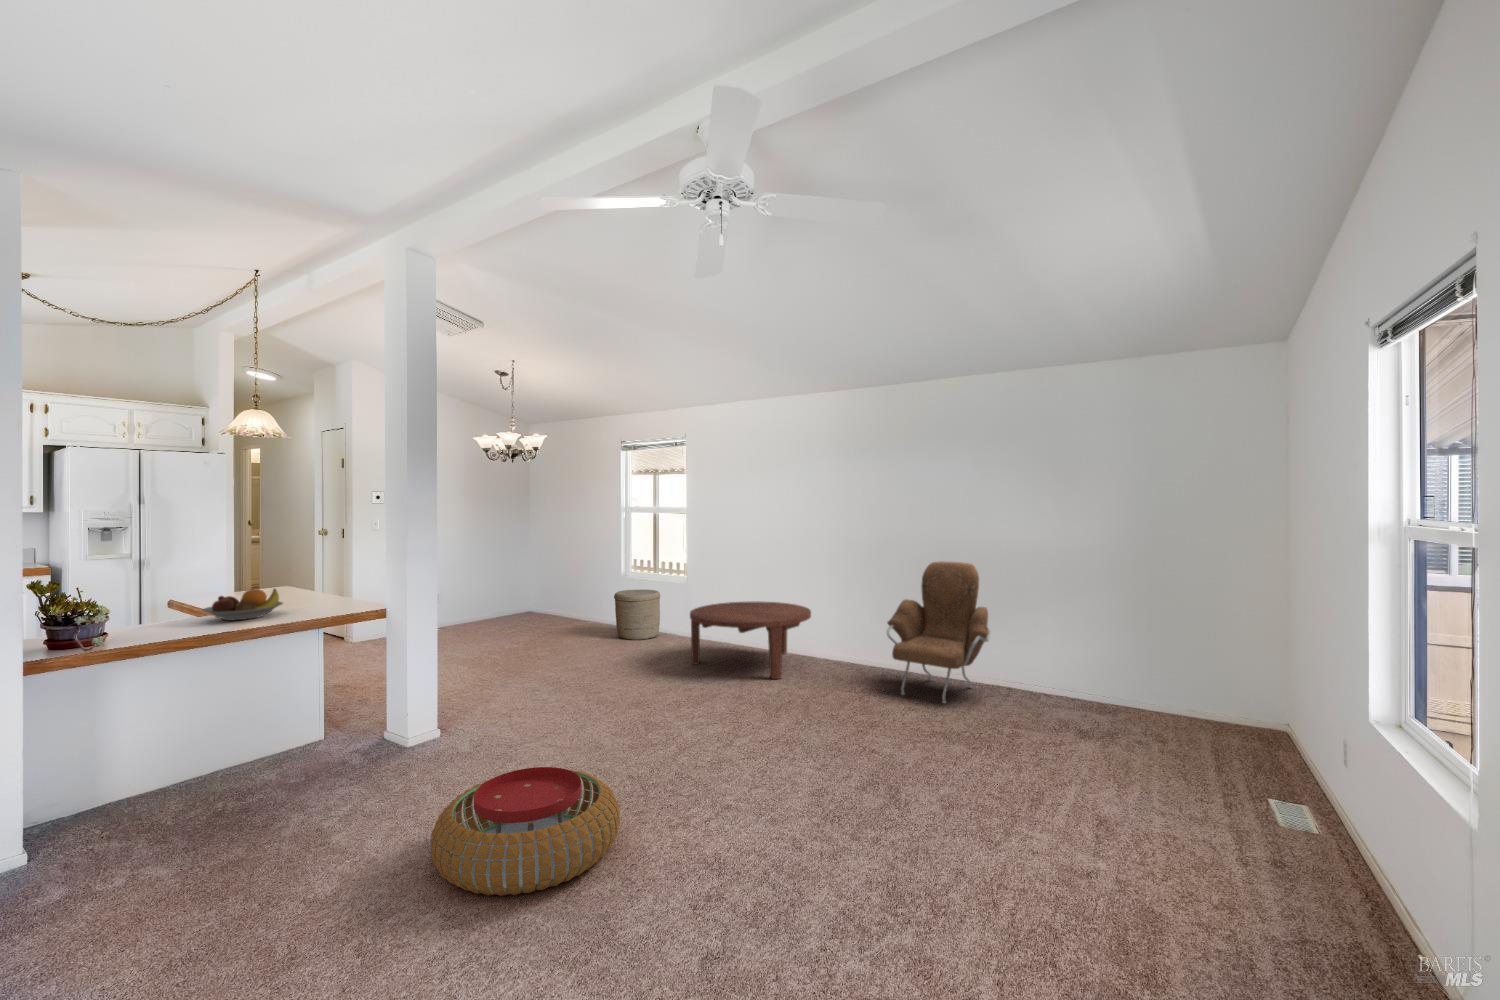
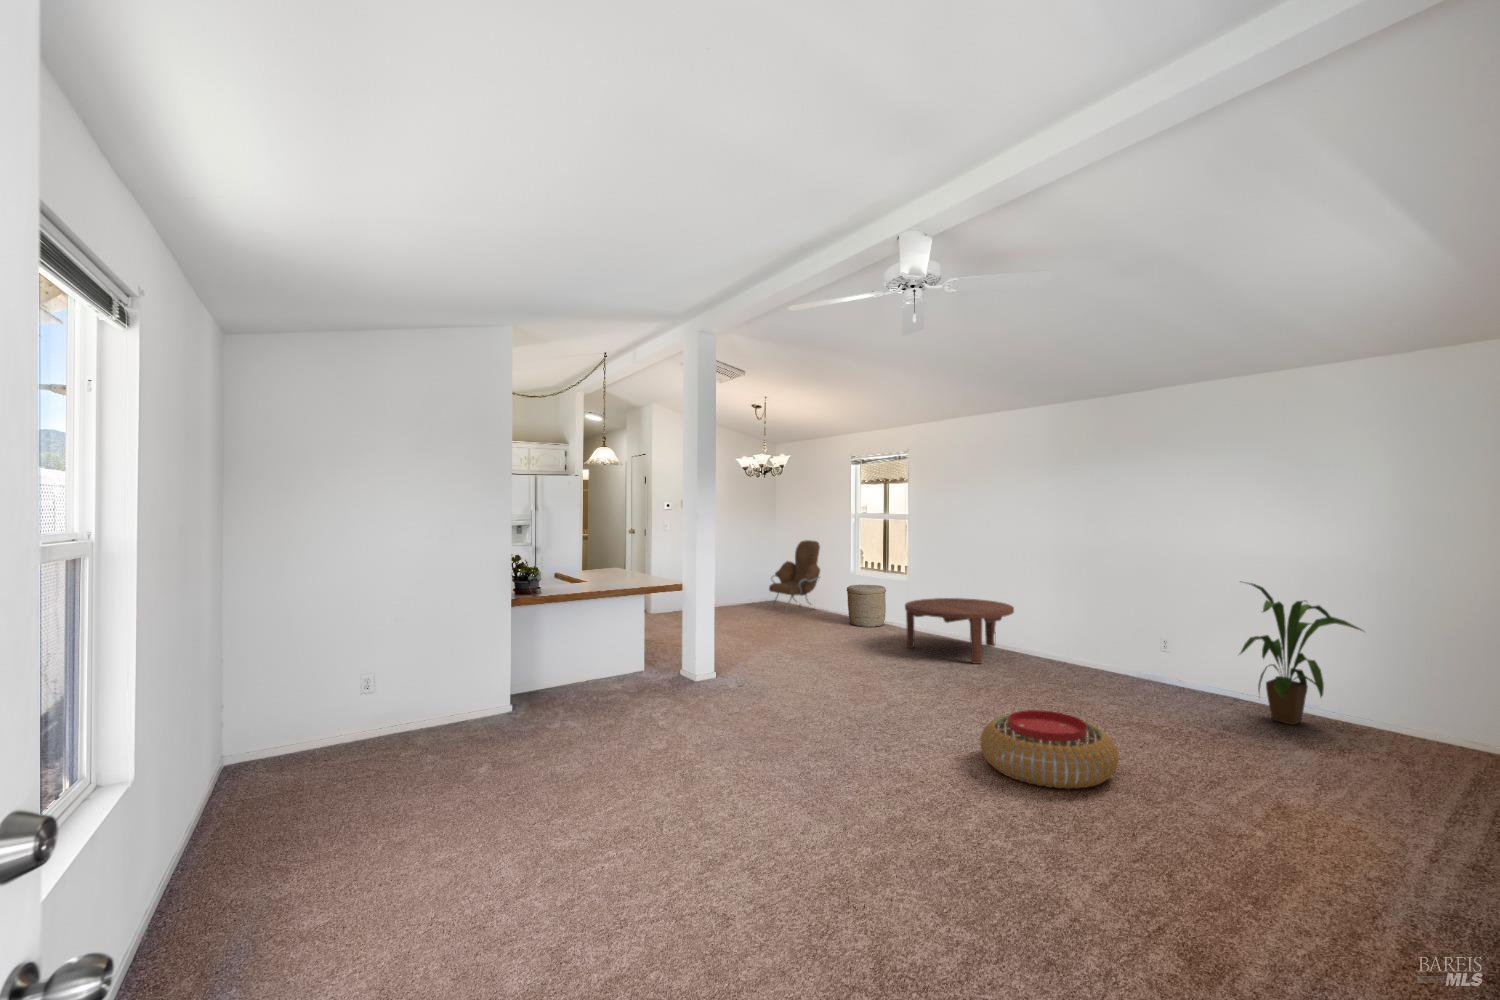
armchair: present [887,561,991,703] -> present [769,540,820,612]
house plant: none [1061,573,1178,724] -> present [1241,583,1362,725]
fruit bowl: present [202,589,283,620] -> none [580,569,623,588]
pouf: present [430,767,620,896] -> present [980,710,1119,789]

